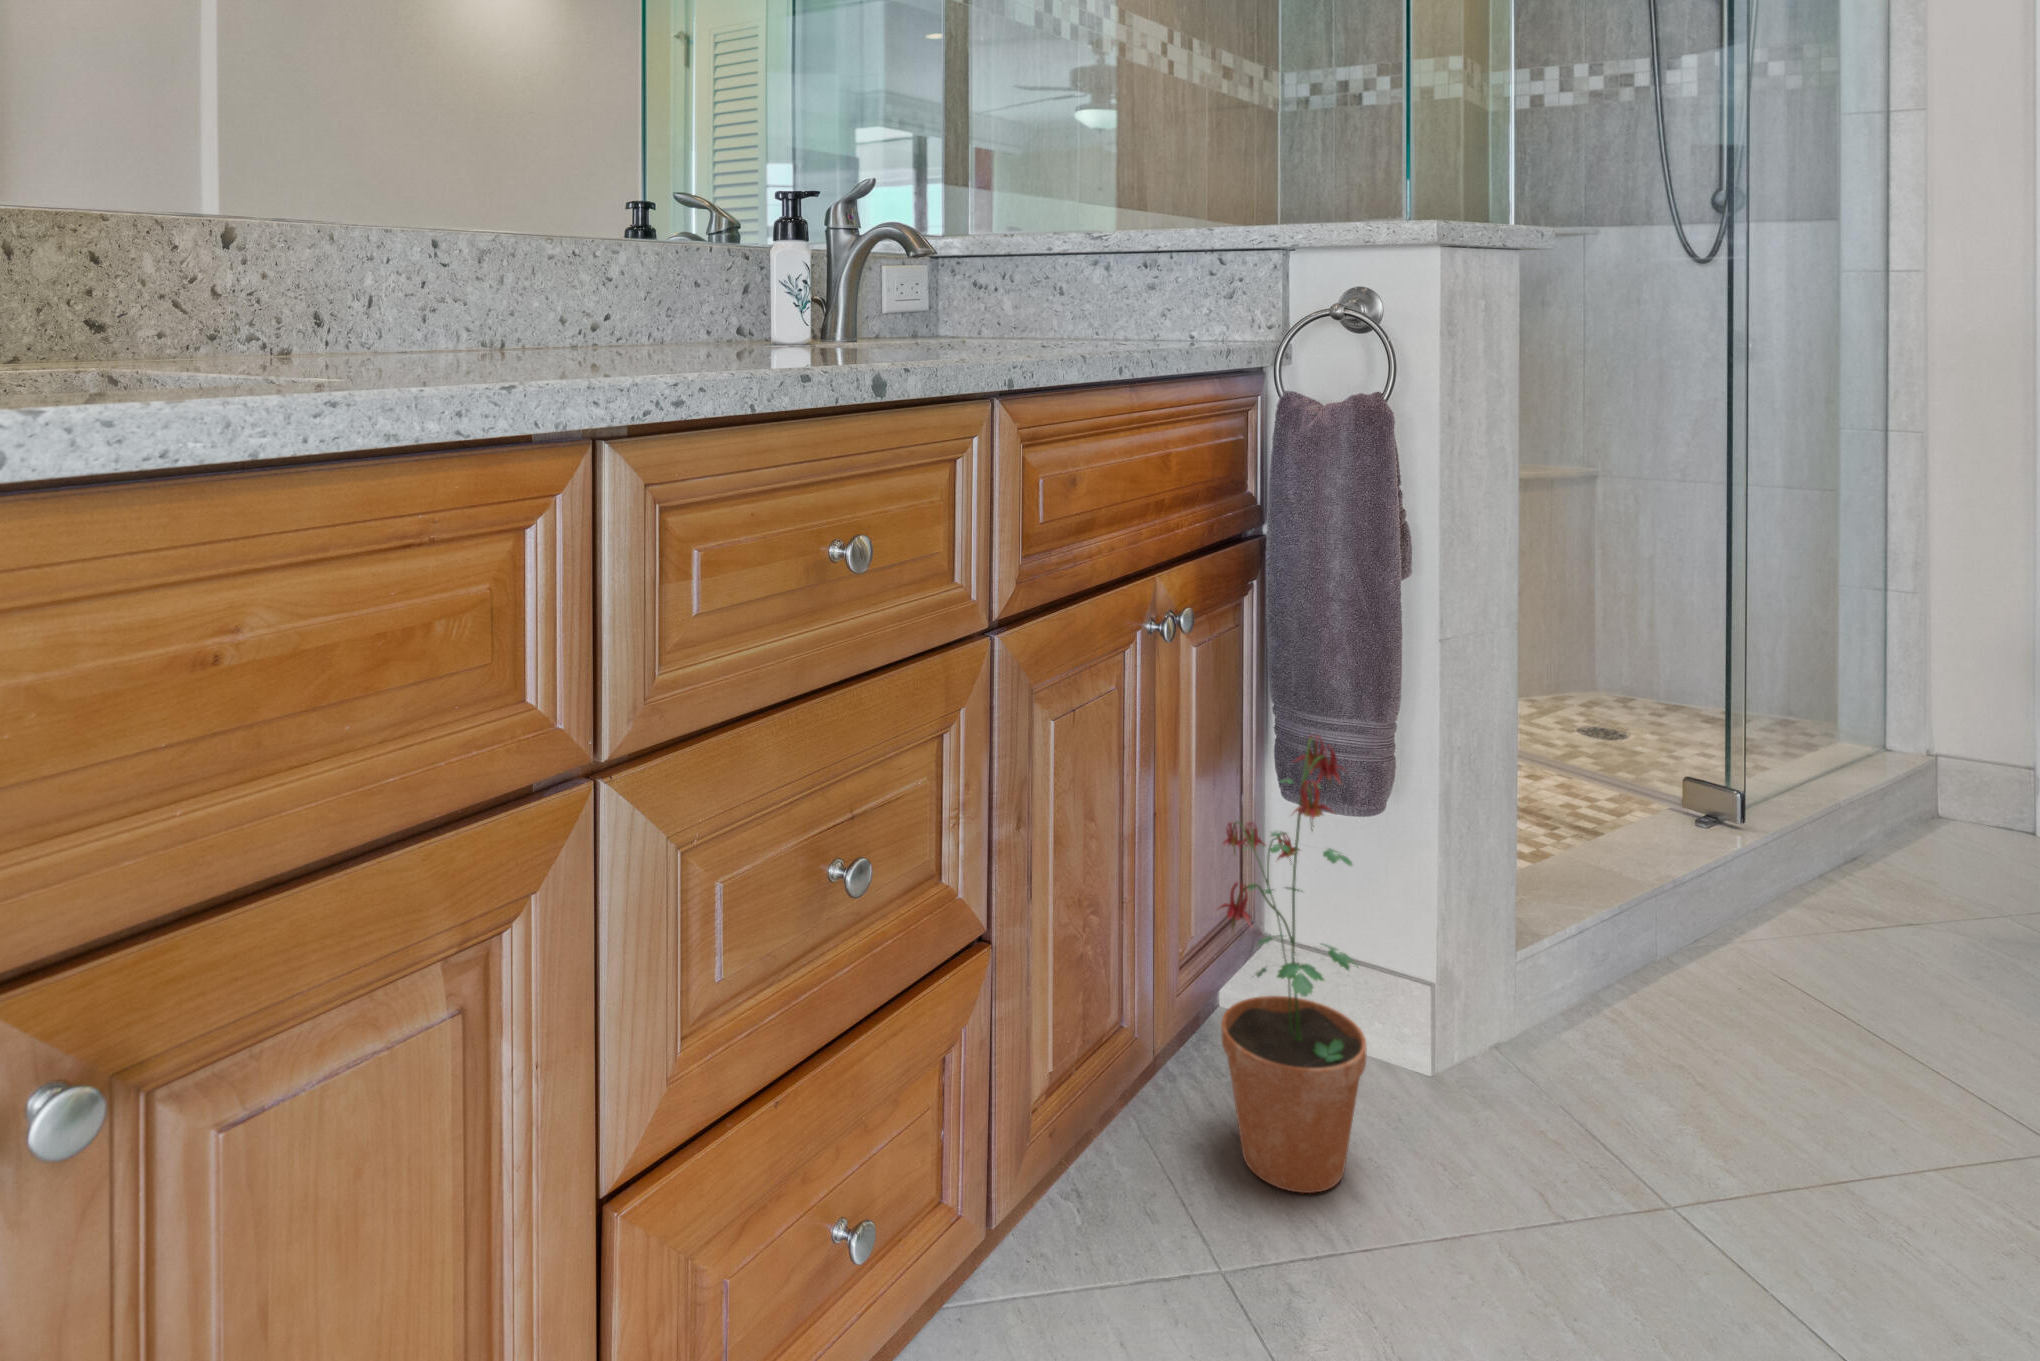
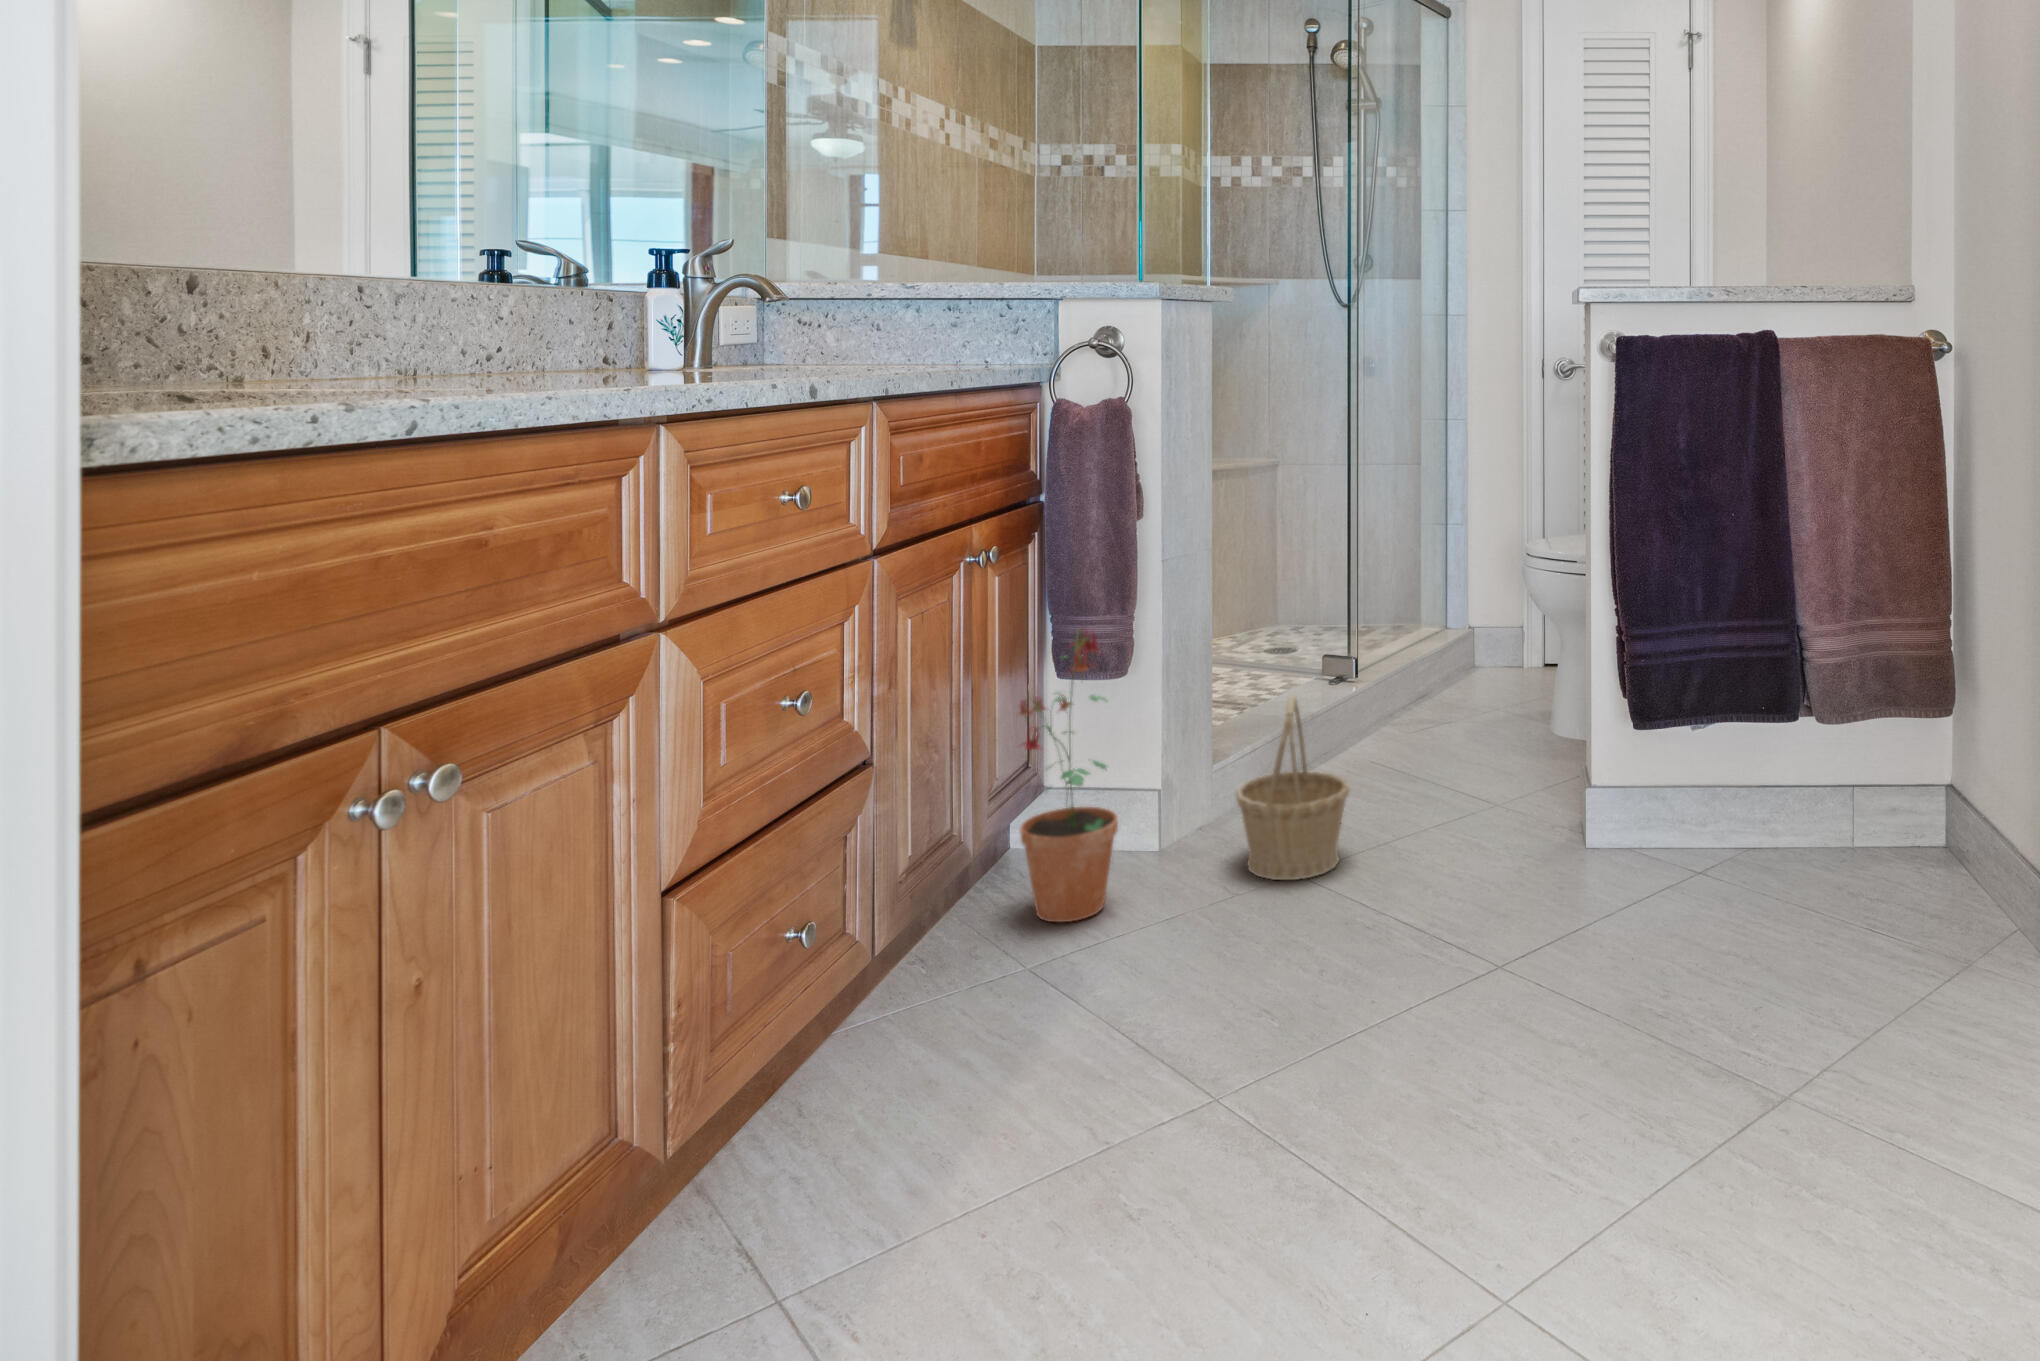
basket: none [1561,901,1782,1237] -> present [1236,696,1349,880]

